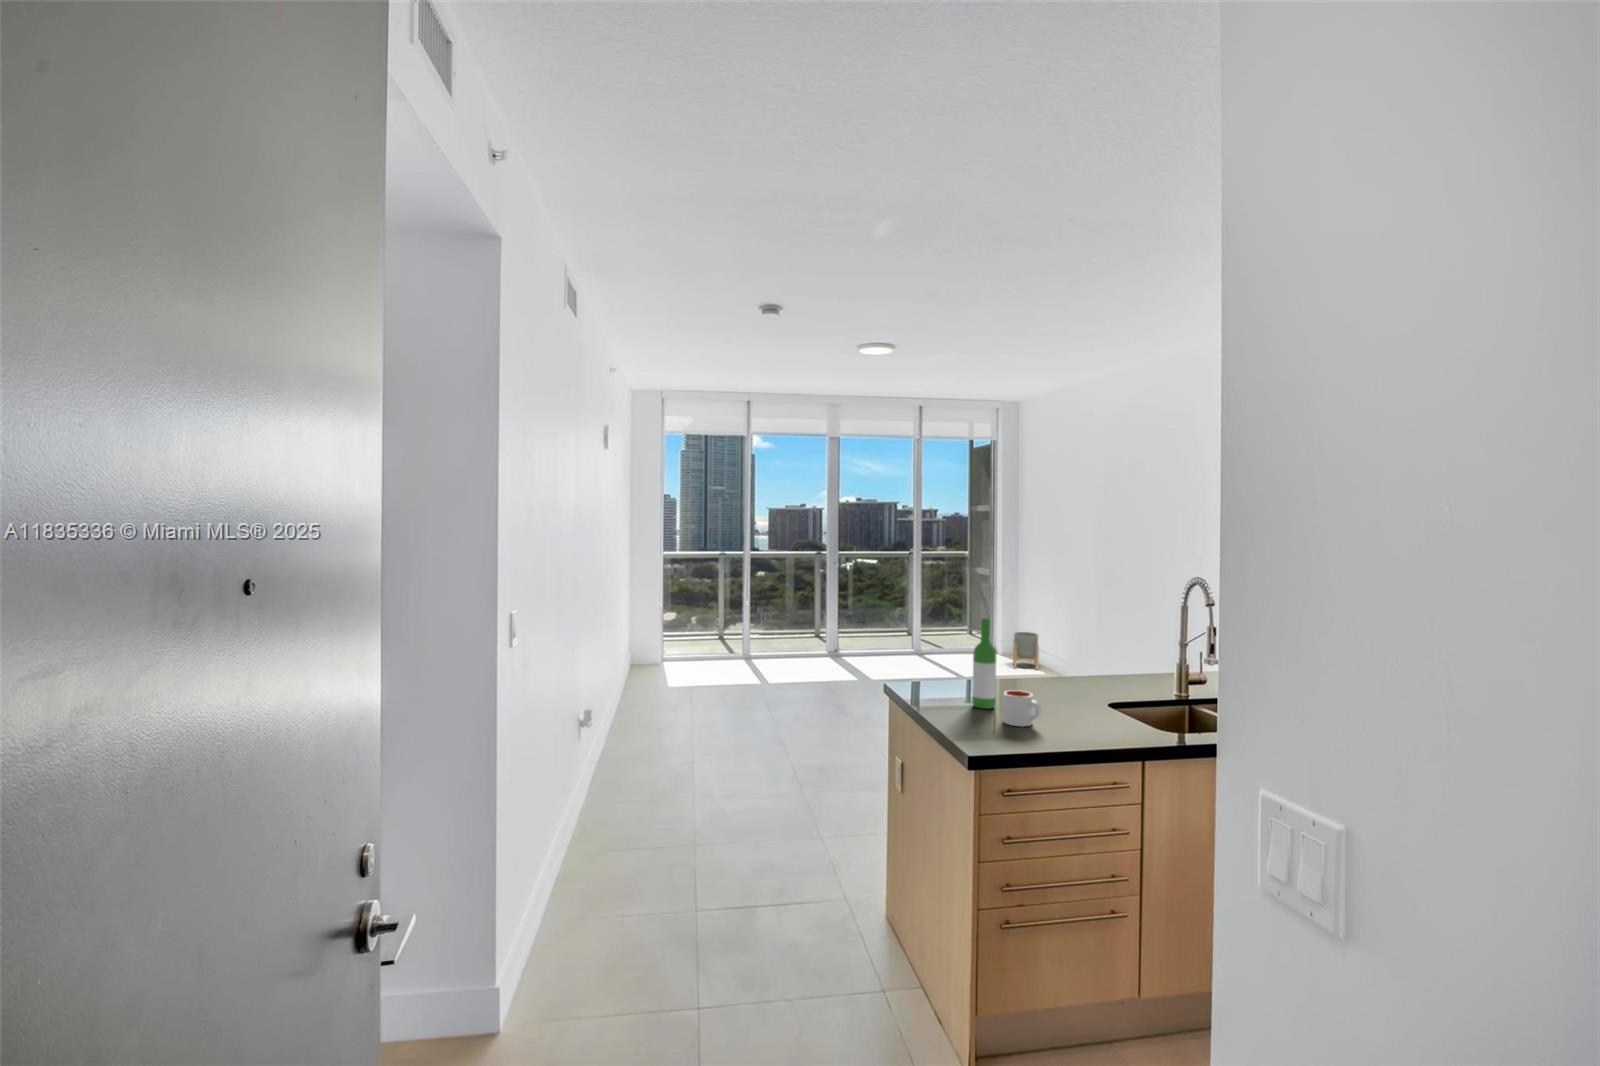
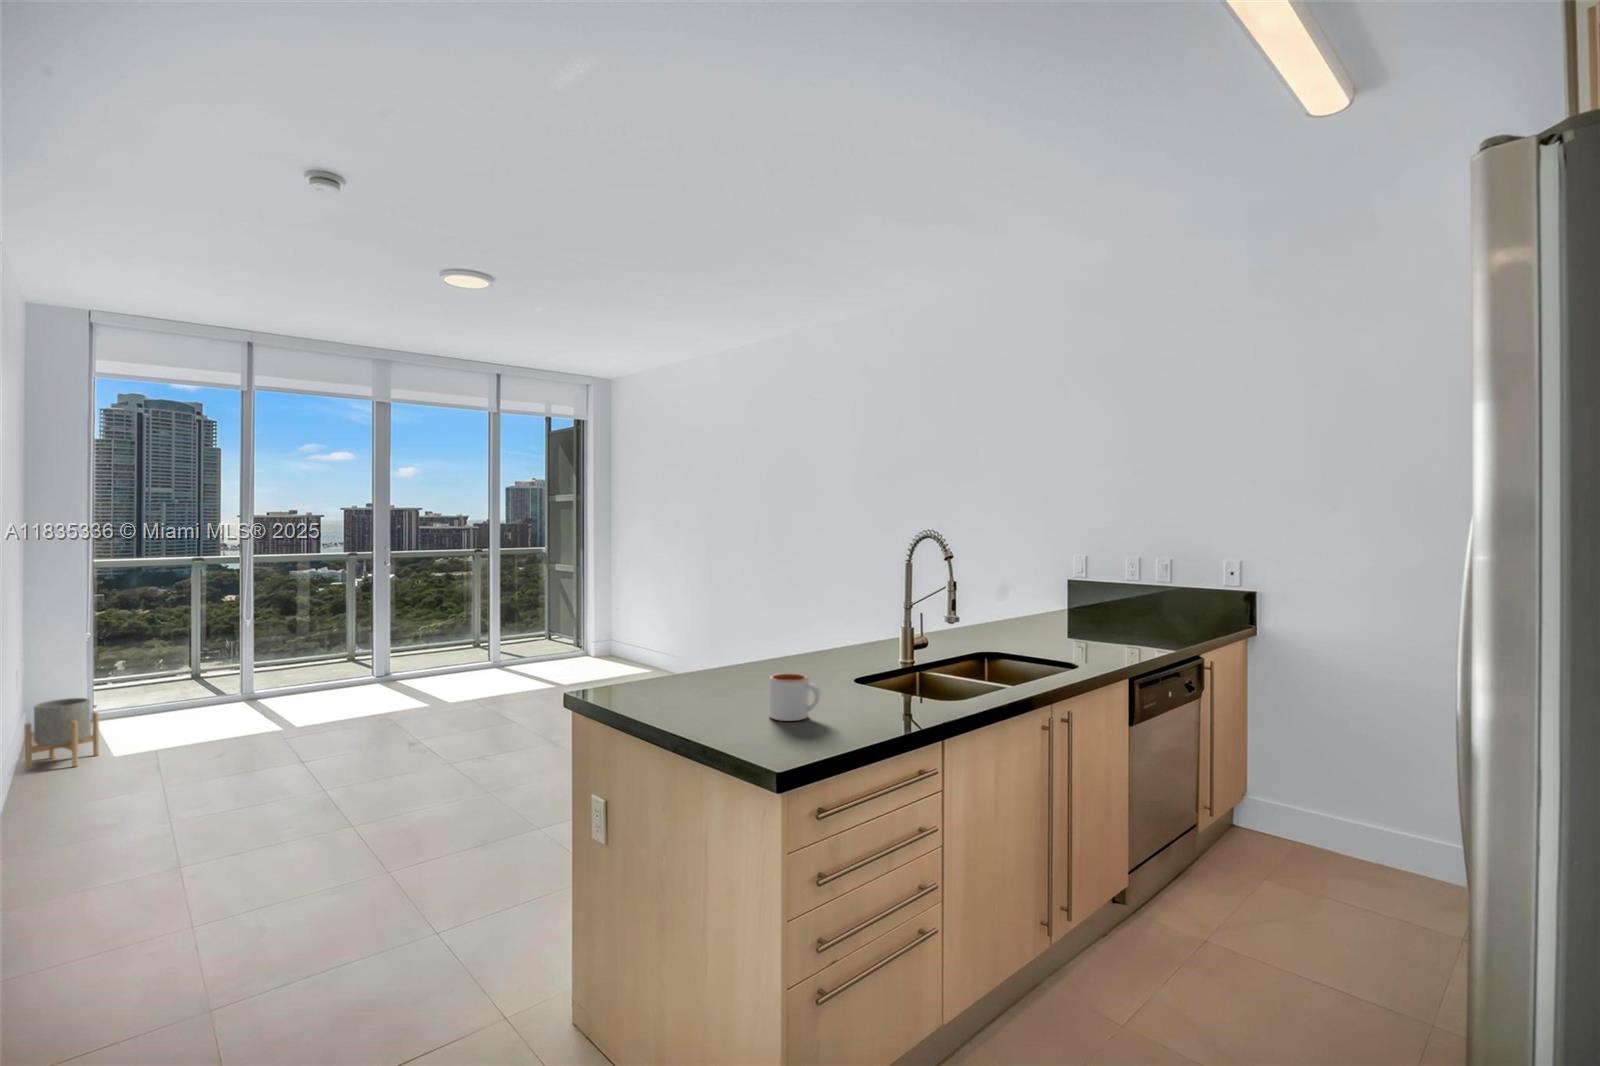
wine bottle: present [972,619,997,709] -> none [712,583,743,706]
planter: present [1013,632,1039,669] -> present [25,698,99,770]

